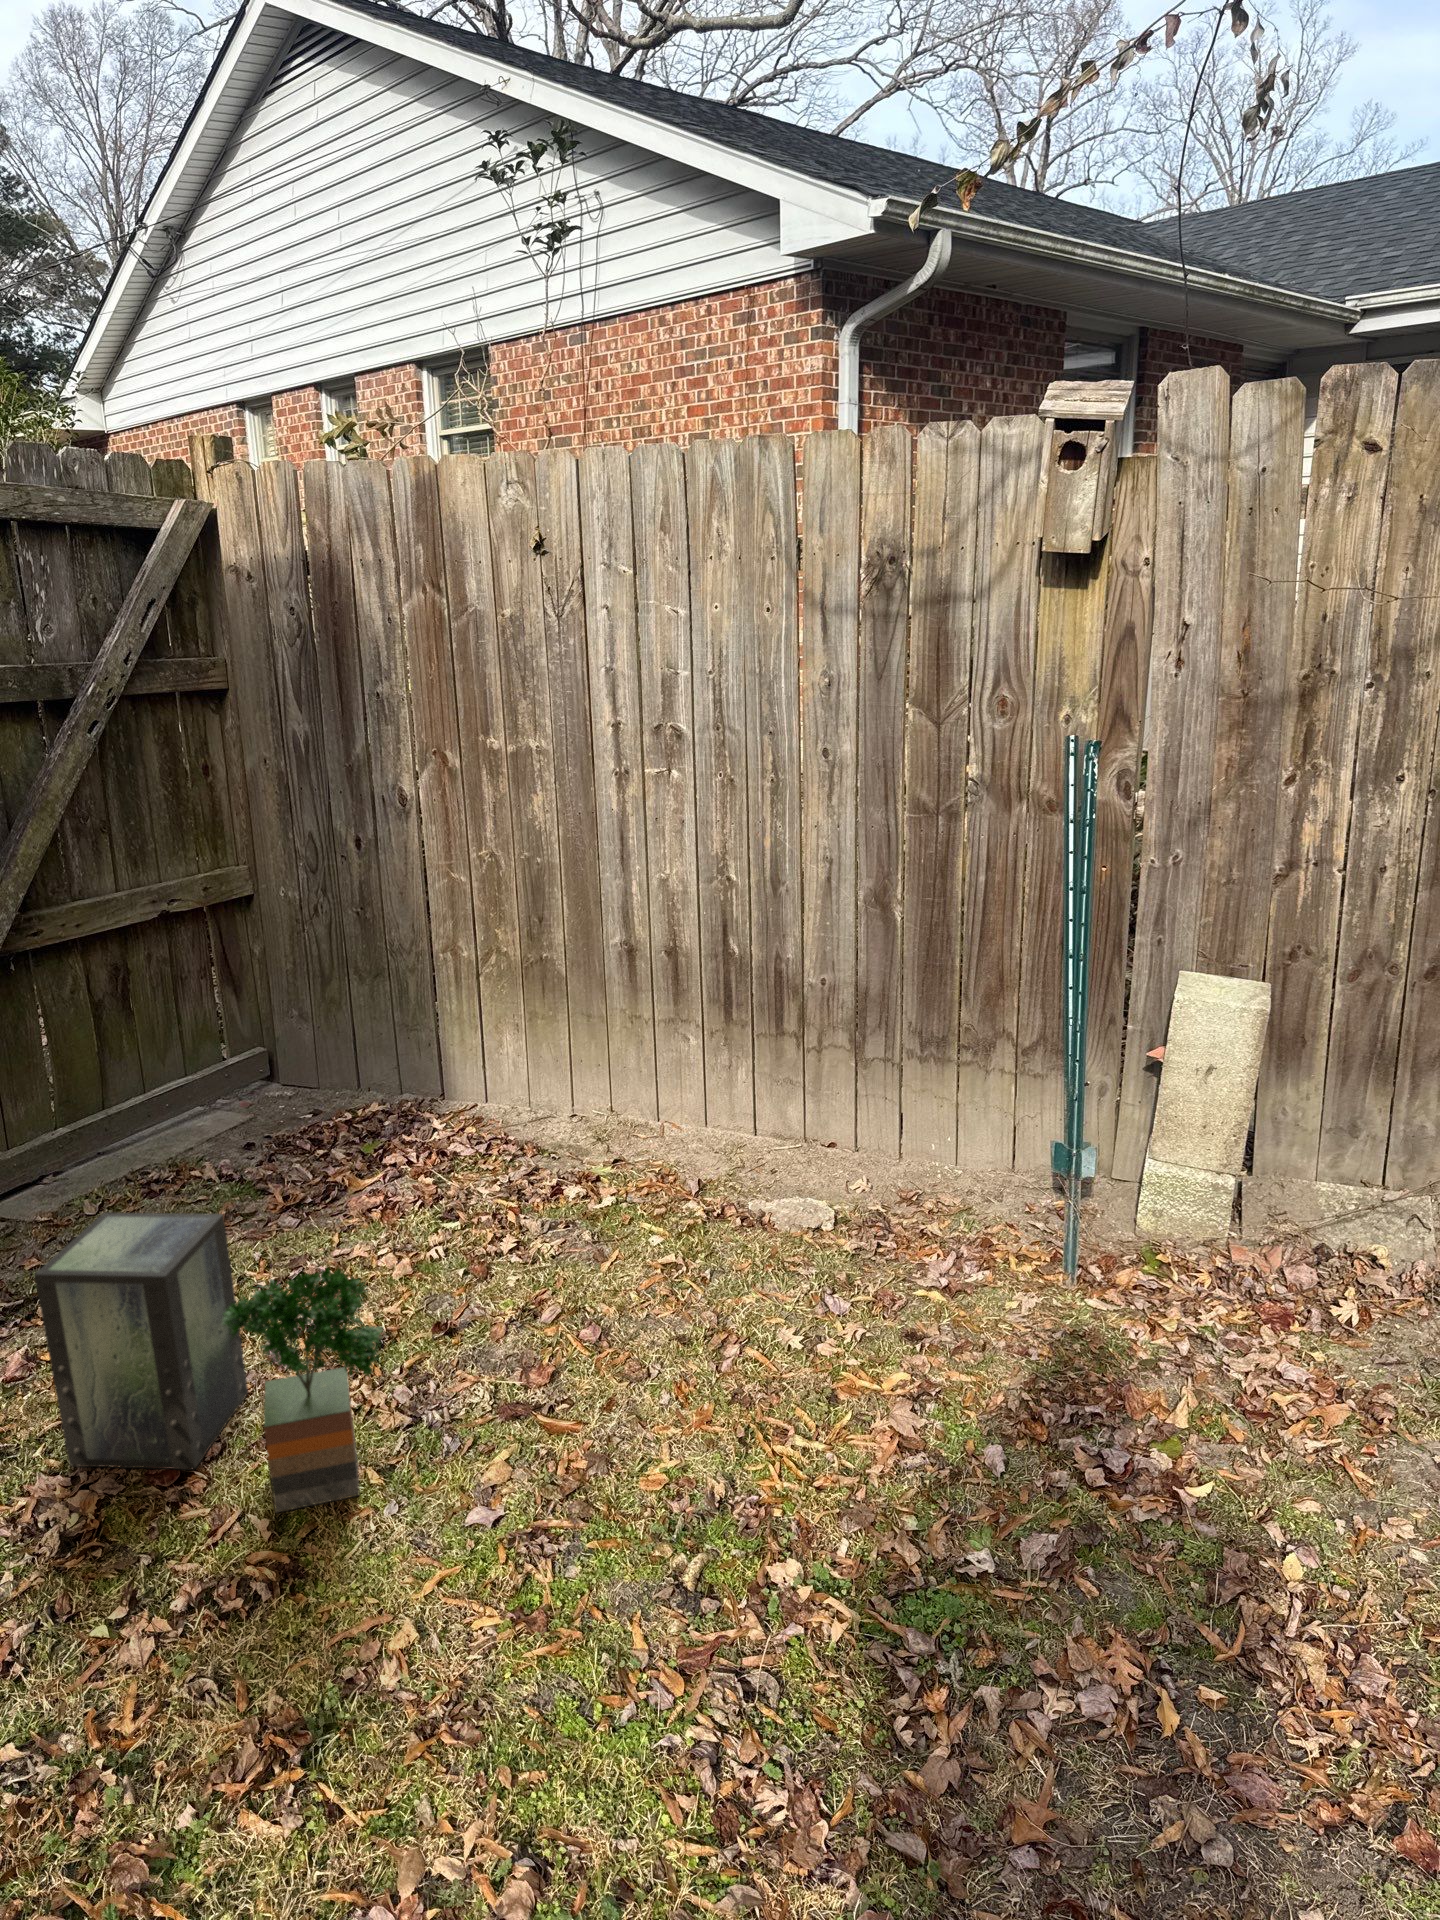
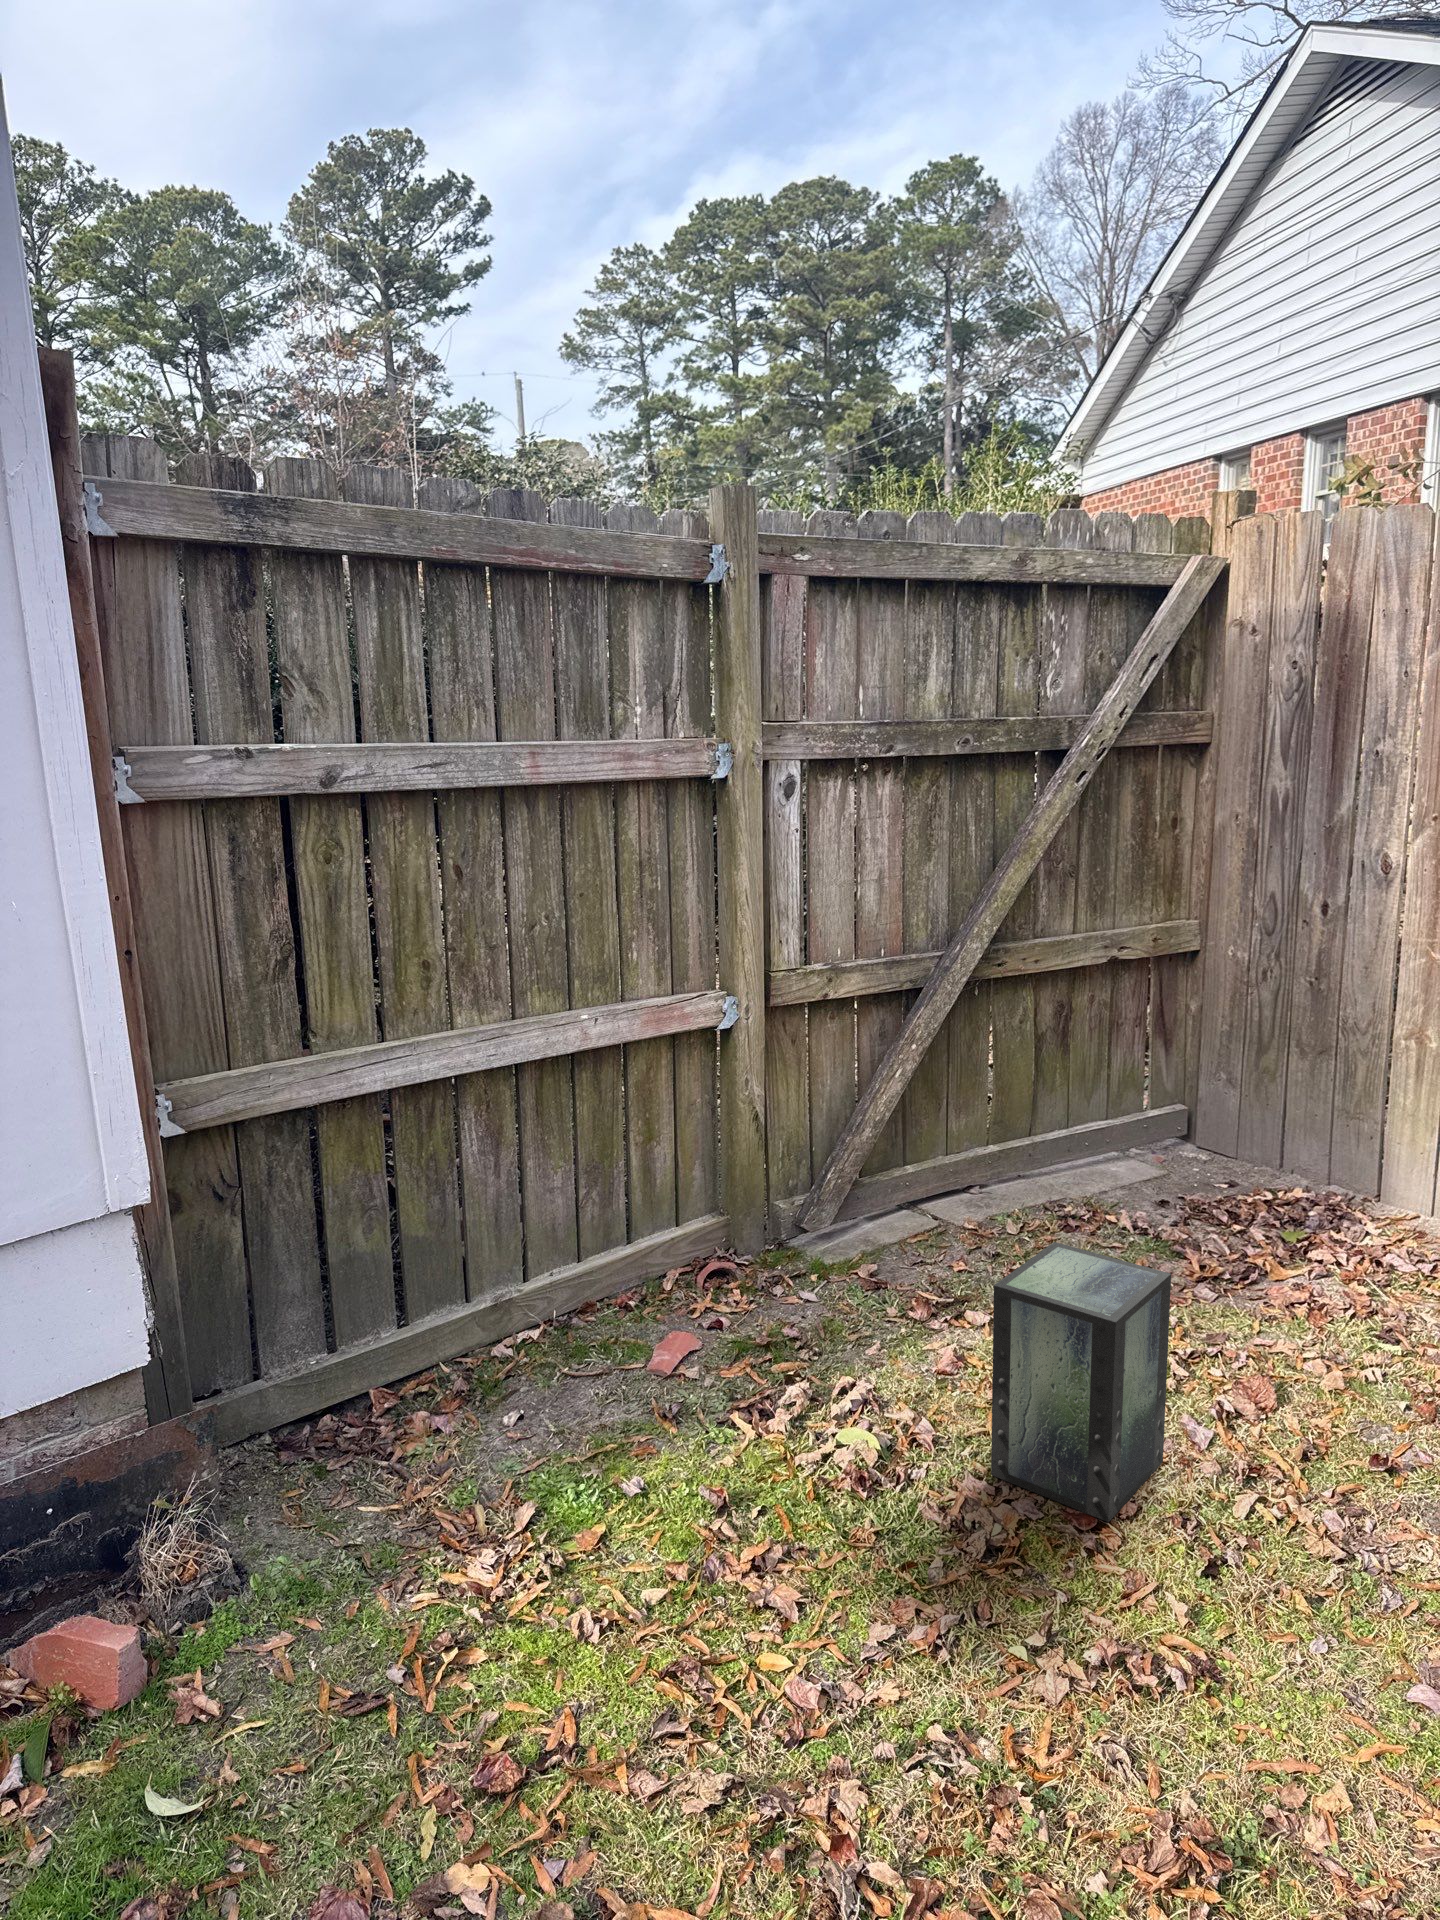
potted tree: present [222,1267,383,1512] -> none [1167,1353,1342,1617]

